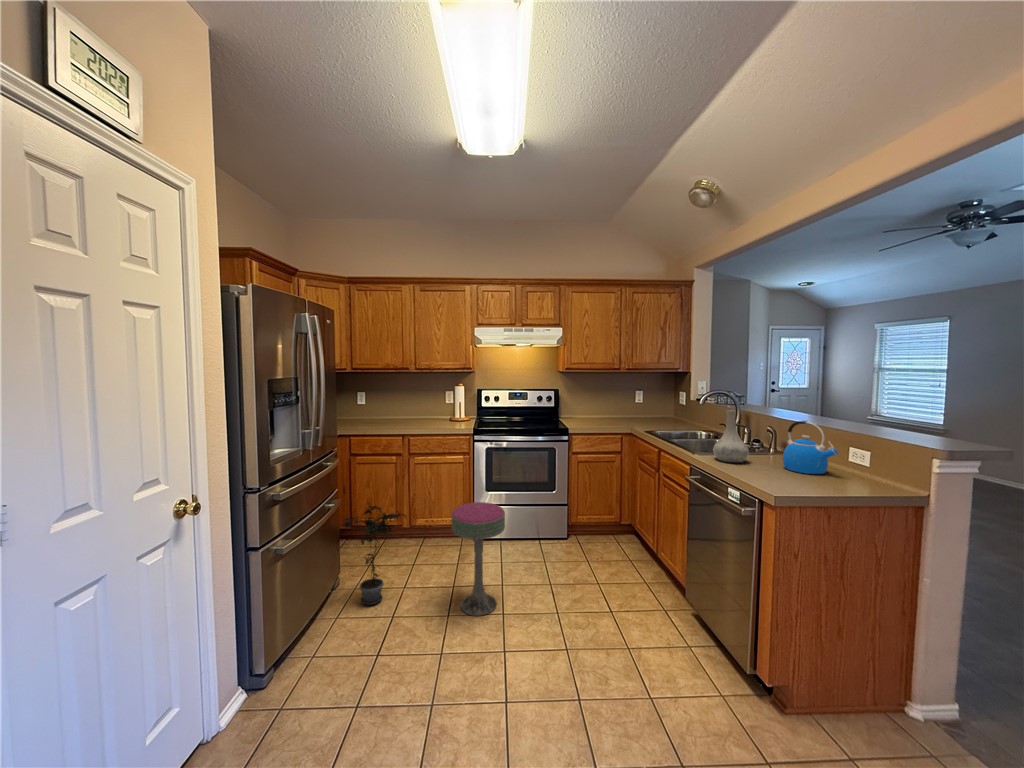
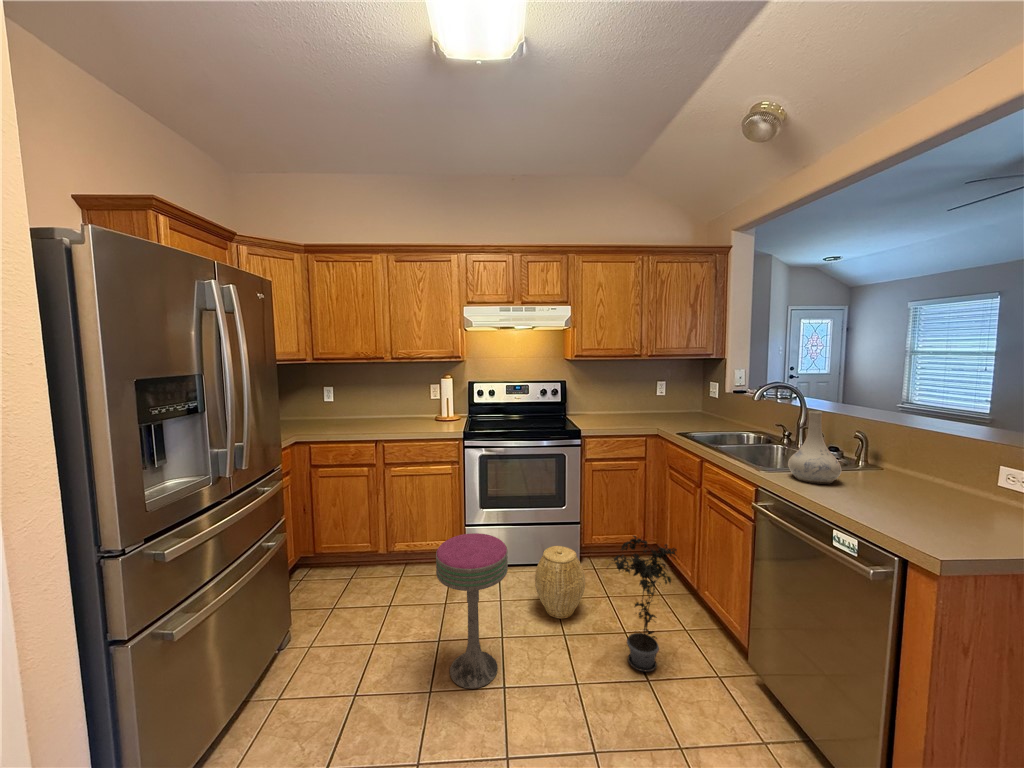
kettle: present [783,421,838,474] -> none [892,427,986,503]
potted plant: present [343,503,406,605] -> present [609,536,677,671]
woven basket: none [528,519,568,575] -> present [535,546,585,618]

